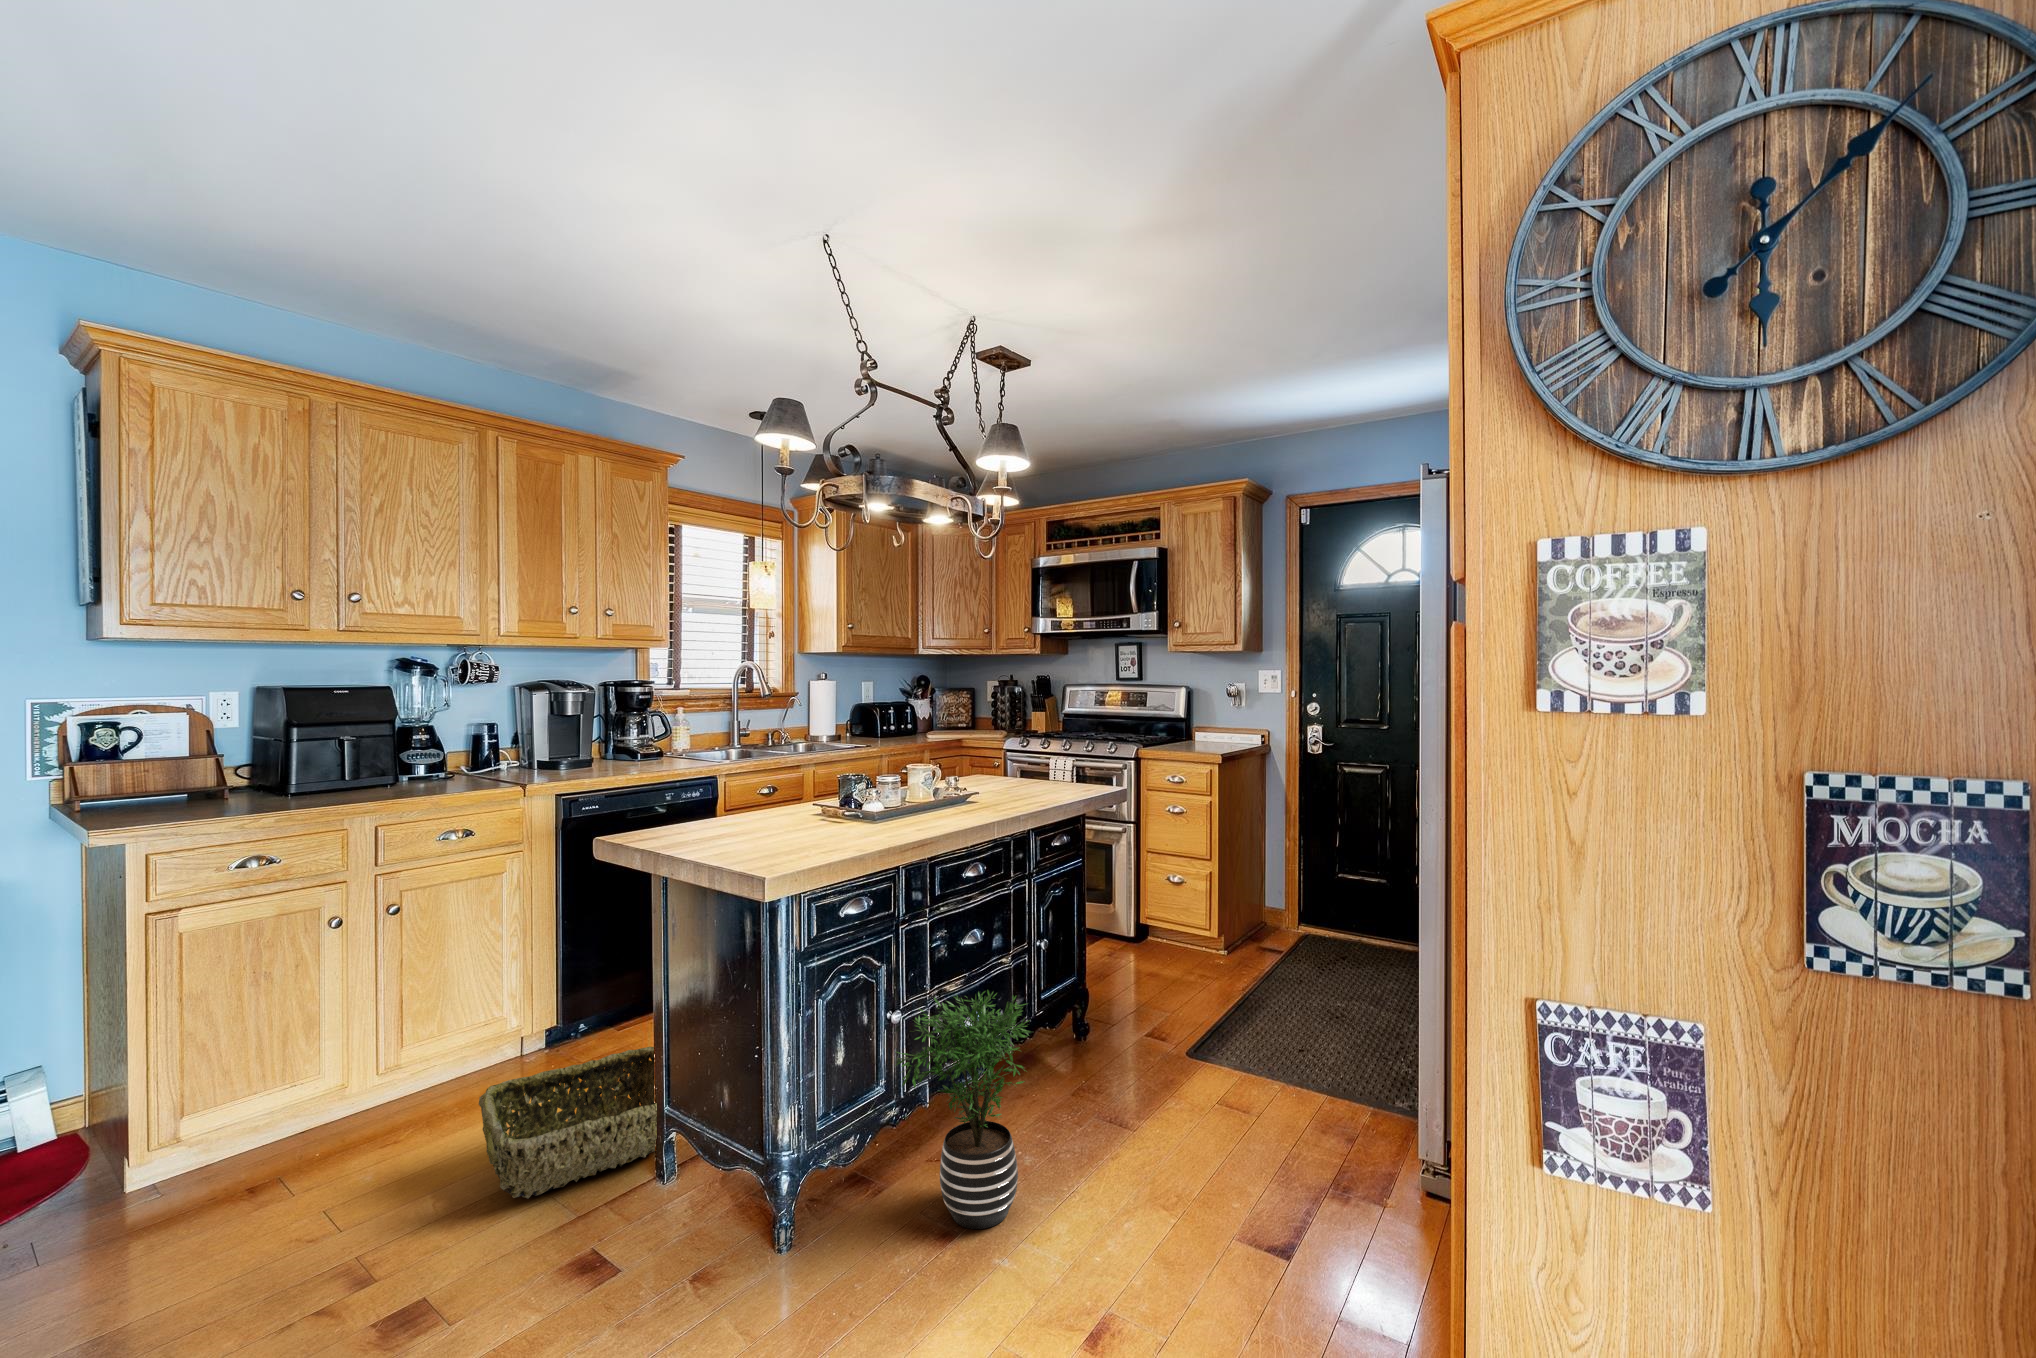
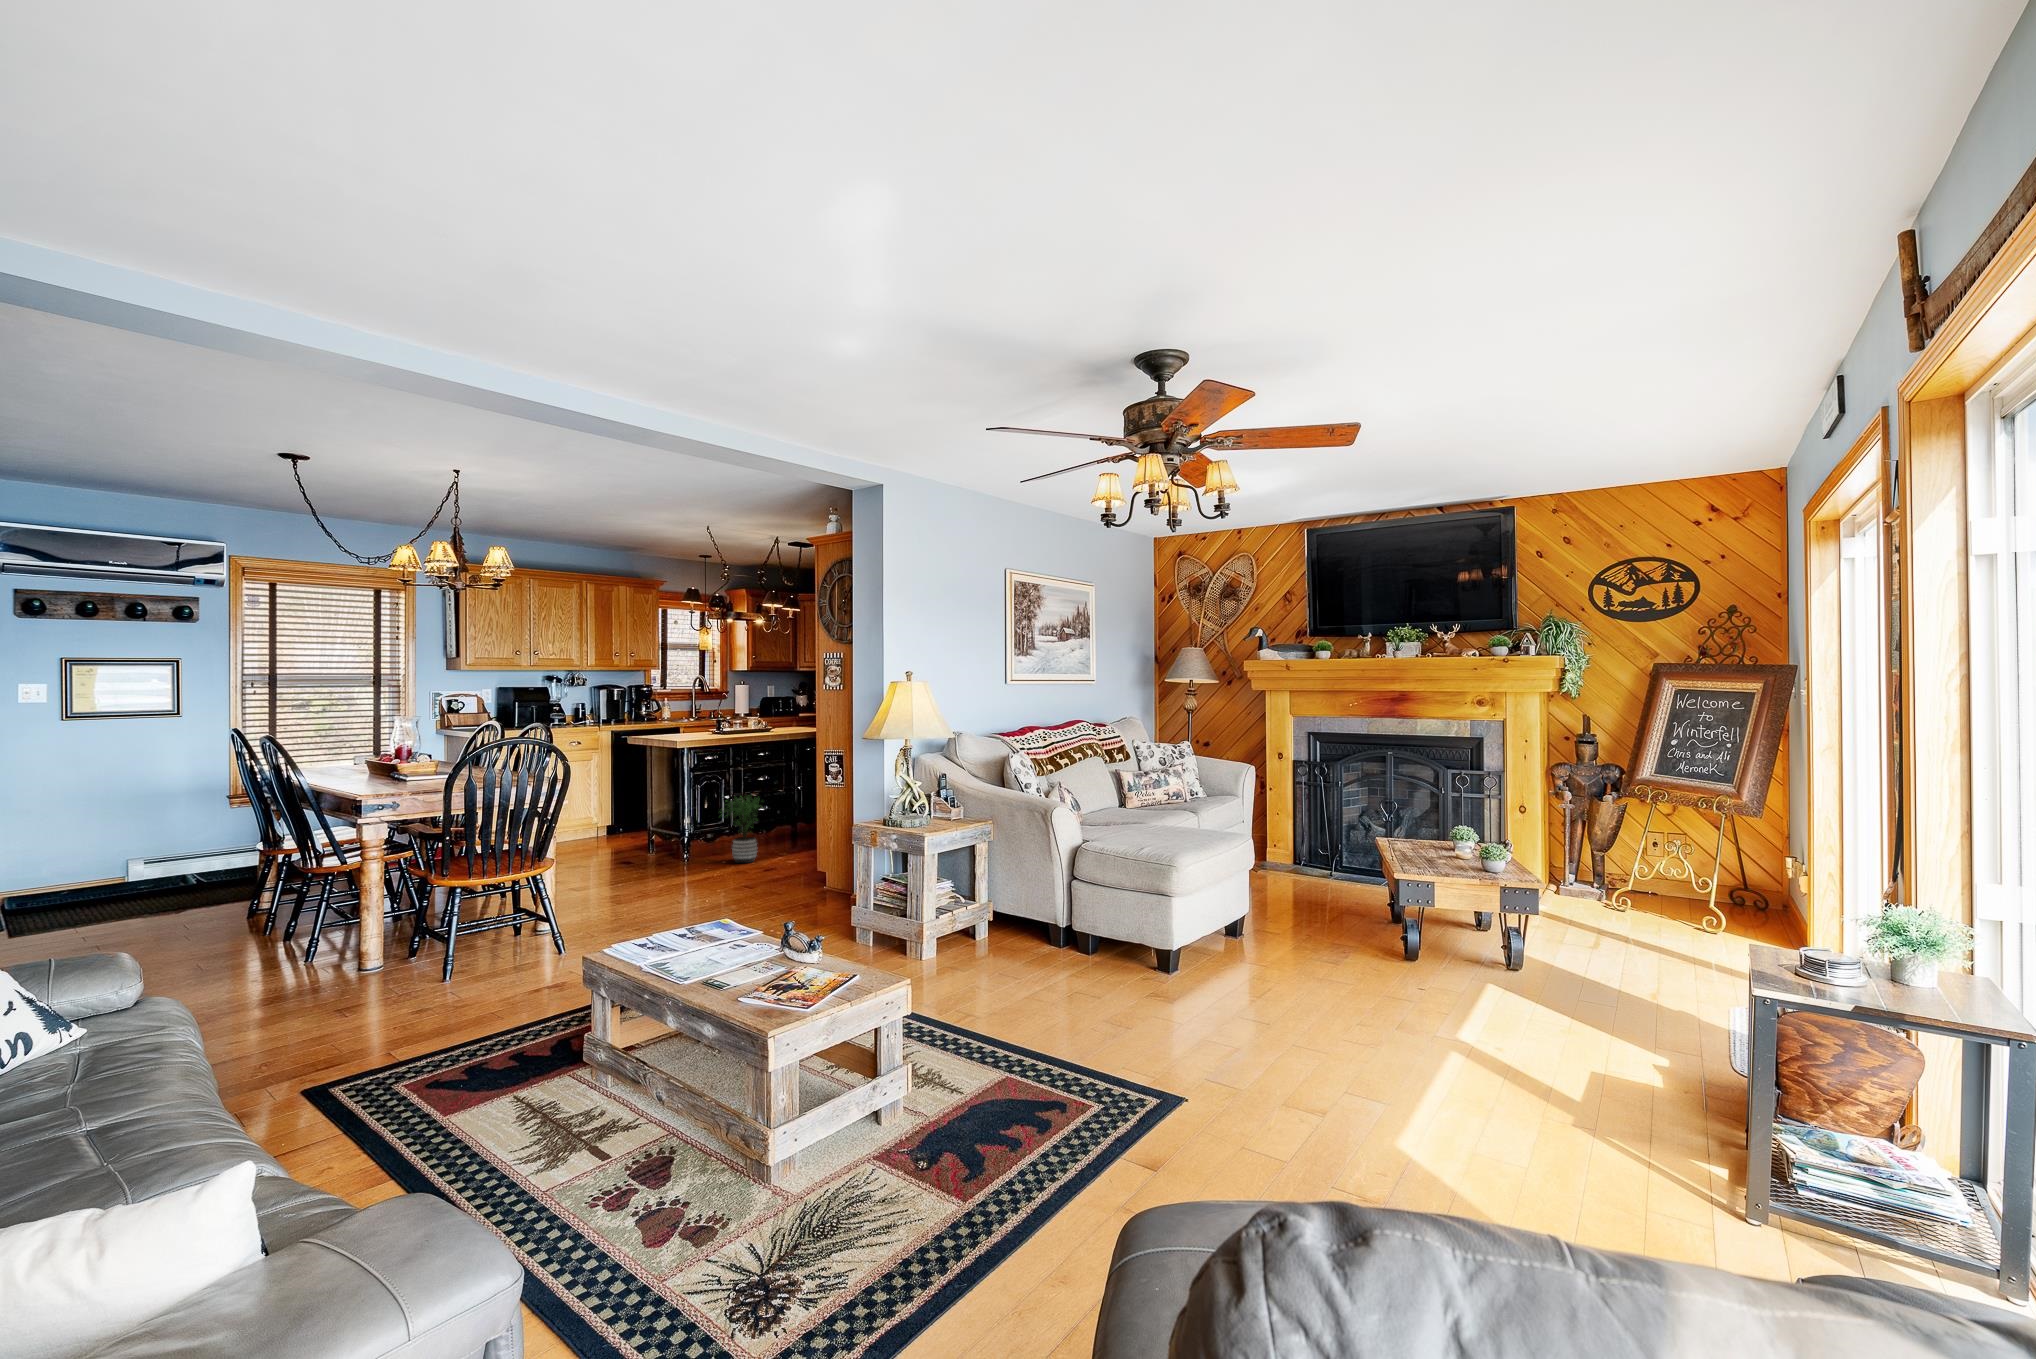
woven basket: present [479,1047,657,1198] -> none [589,823,660,857]

